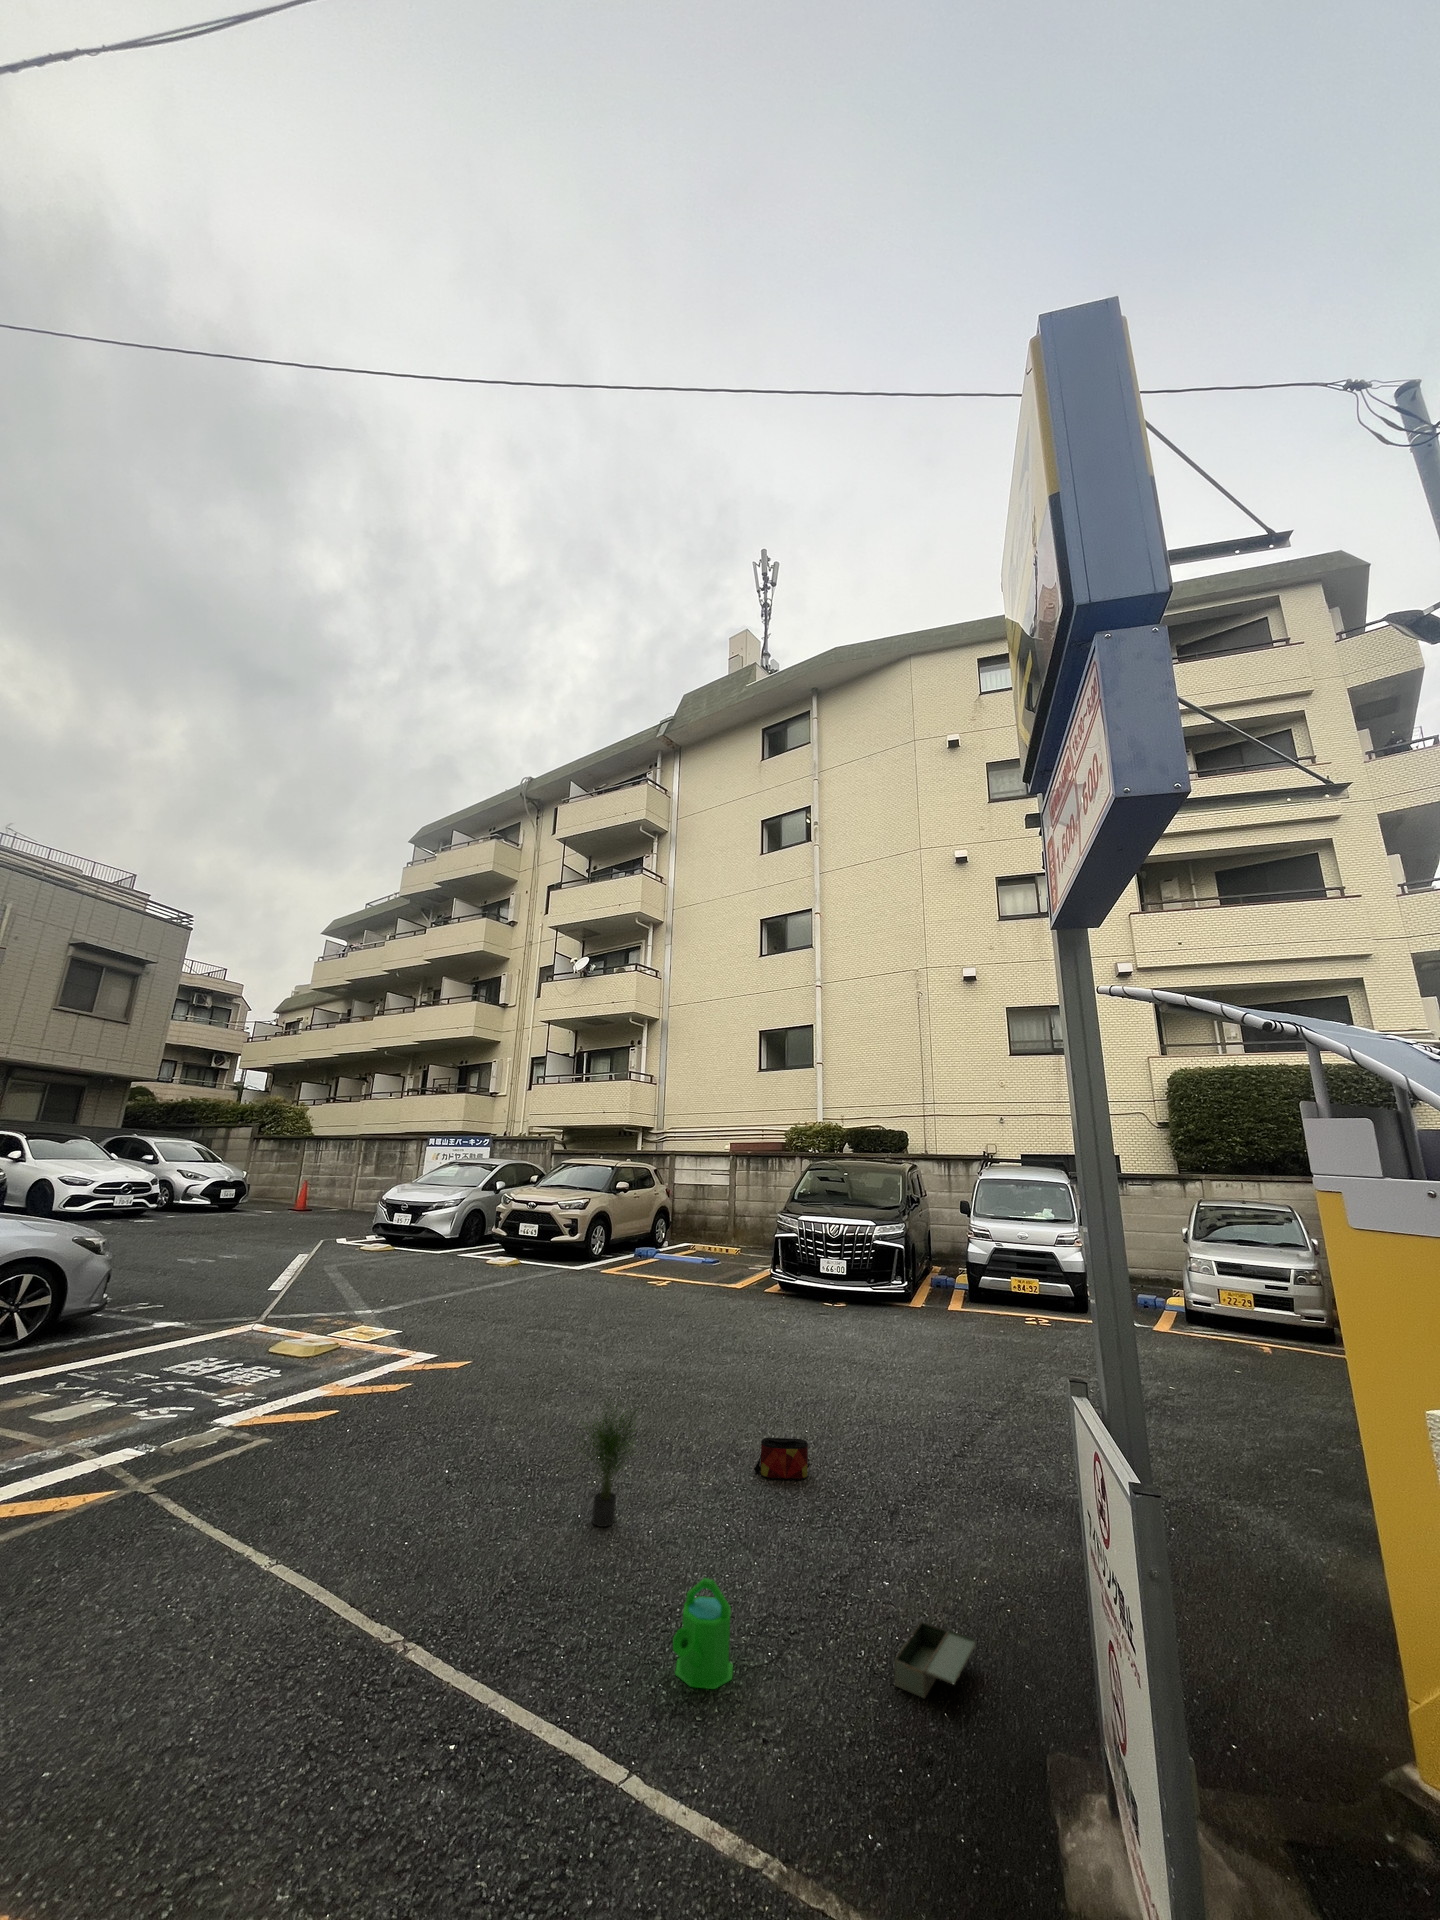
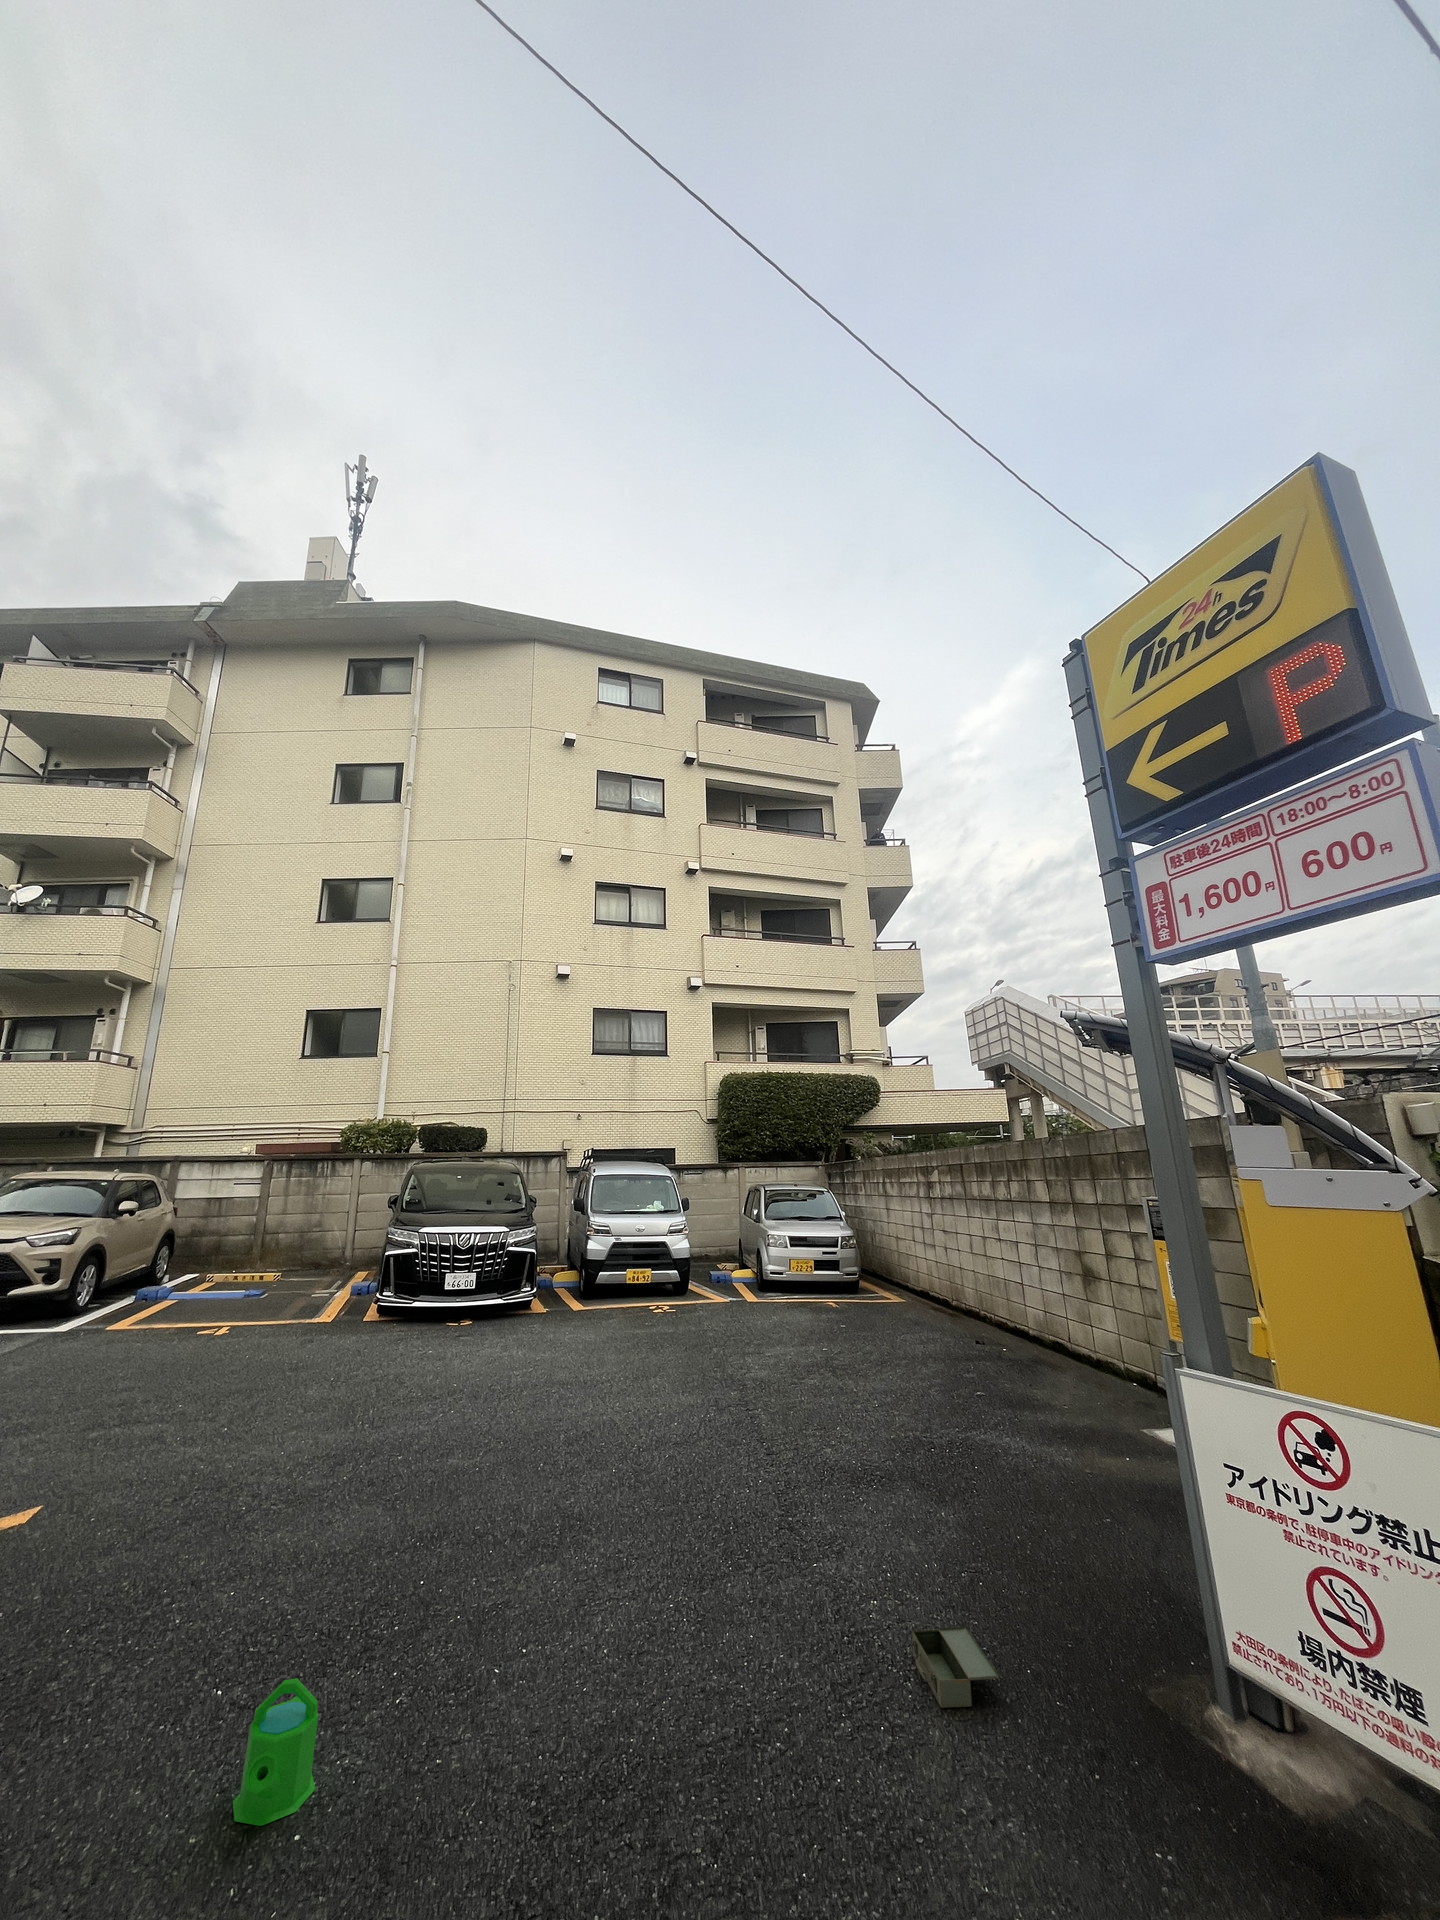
potted plant: present [578,1402,637,1527] -> none [422,1492,537,1684]
bag: present [754,1438,810,1480] -> none [584,1483,642,1541]
watering can: present [673,1578,733,1689] -> present [232,1678,319,1826]

